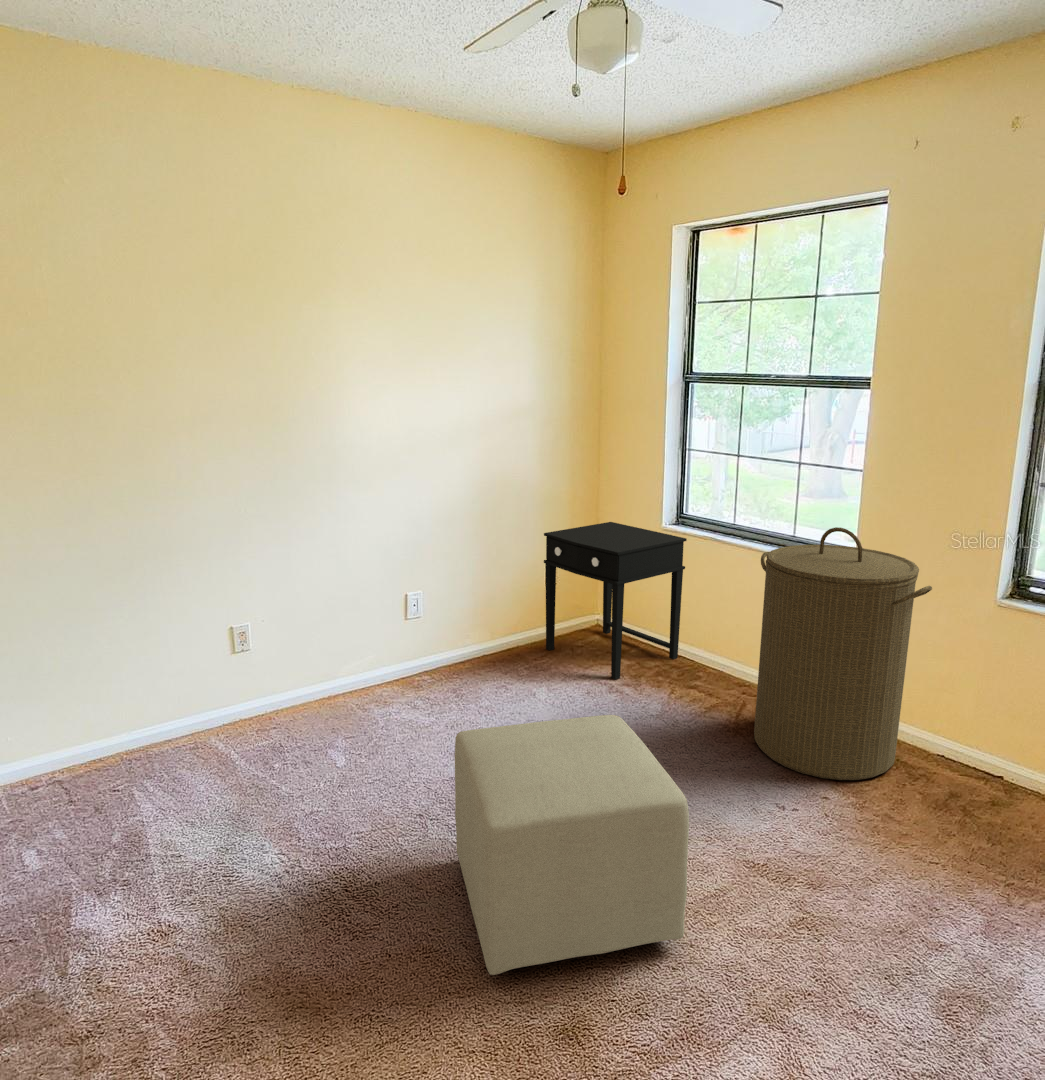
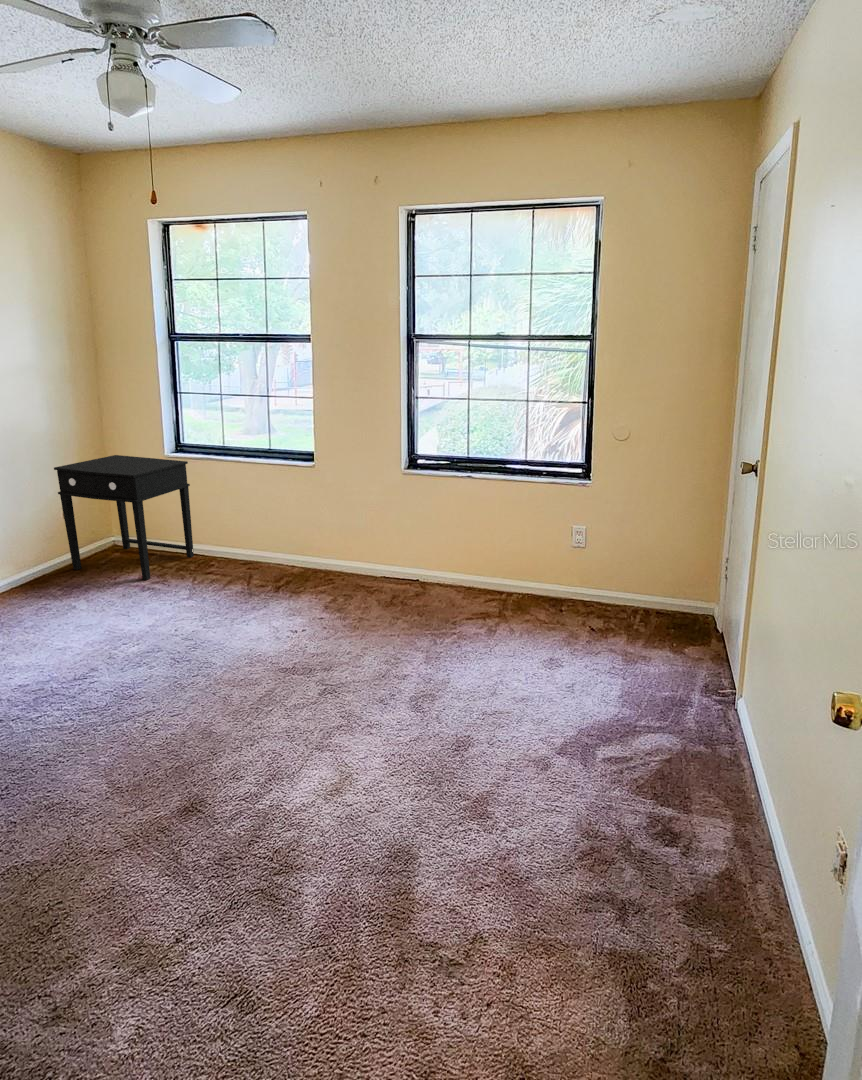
laundry hamper: present [754,527,932,780] -> none [253,438,367,608]
ottoman: present [455,715,689,975] -> none [28,589,256,801]

